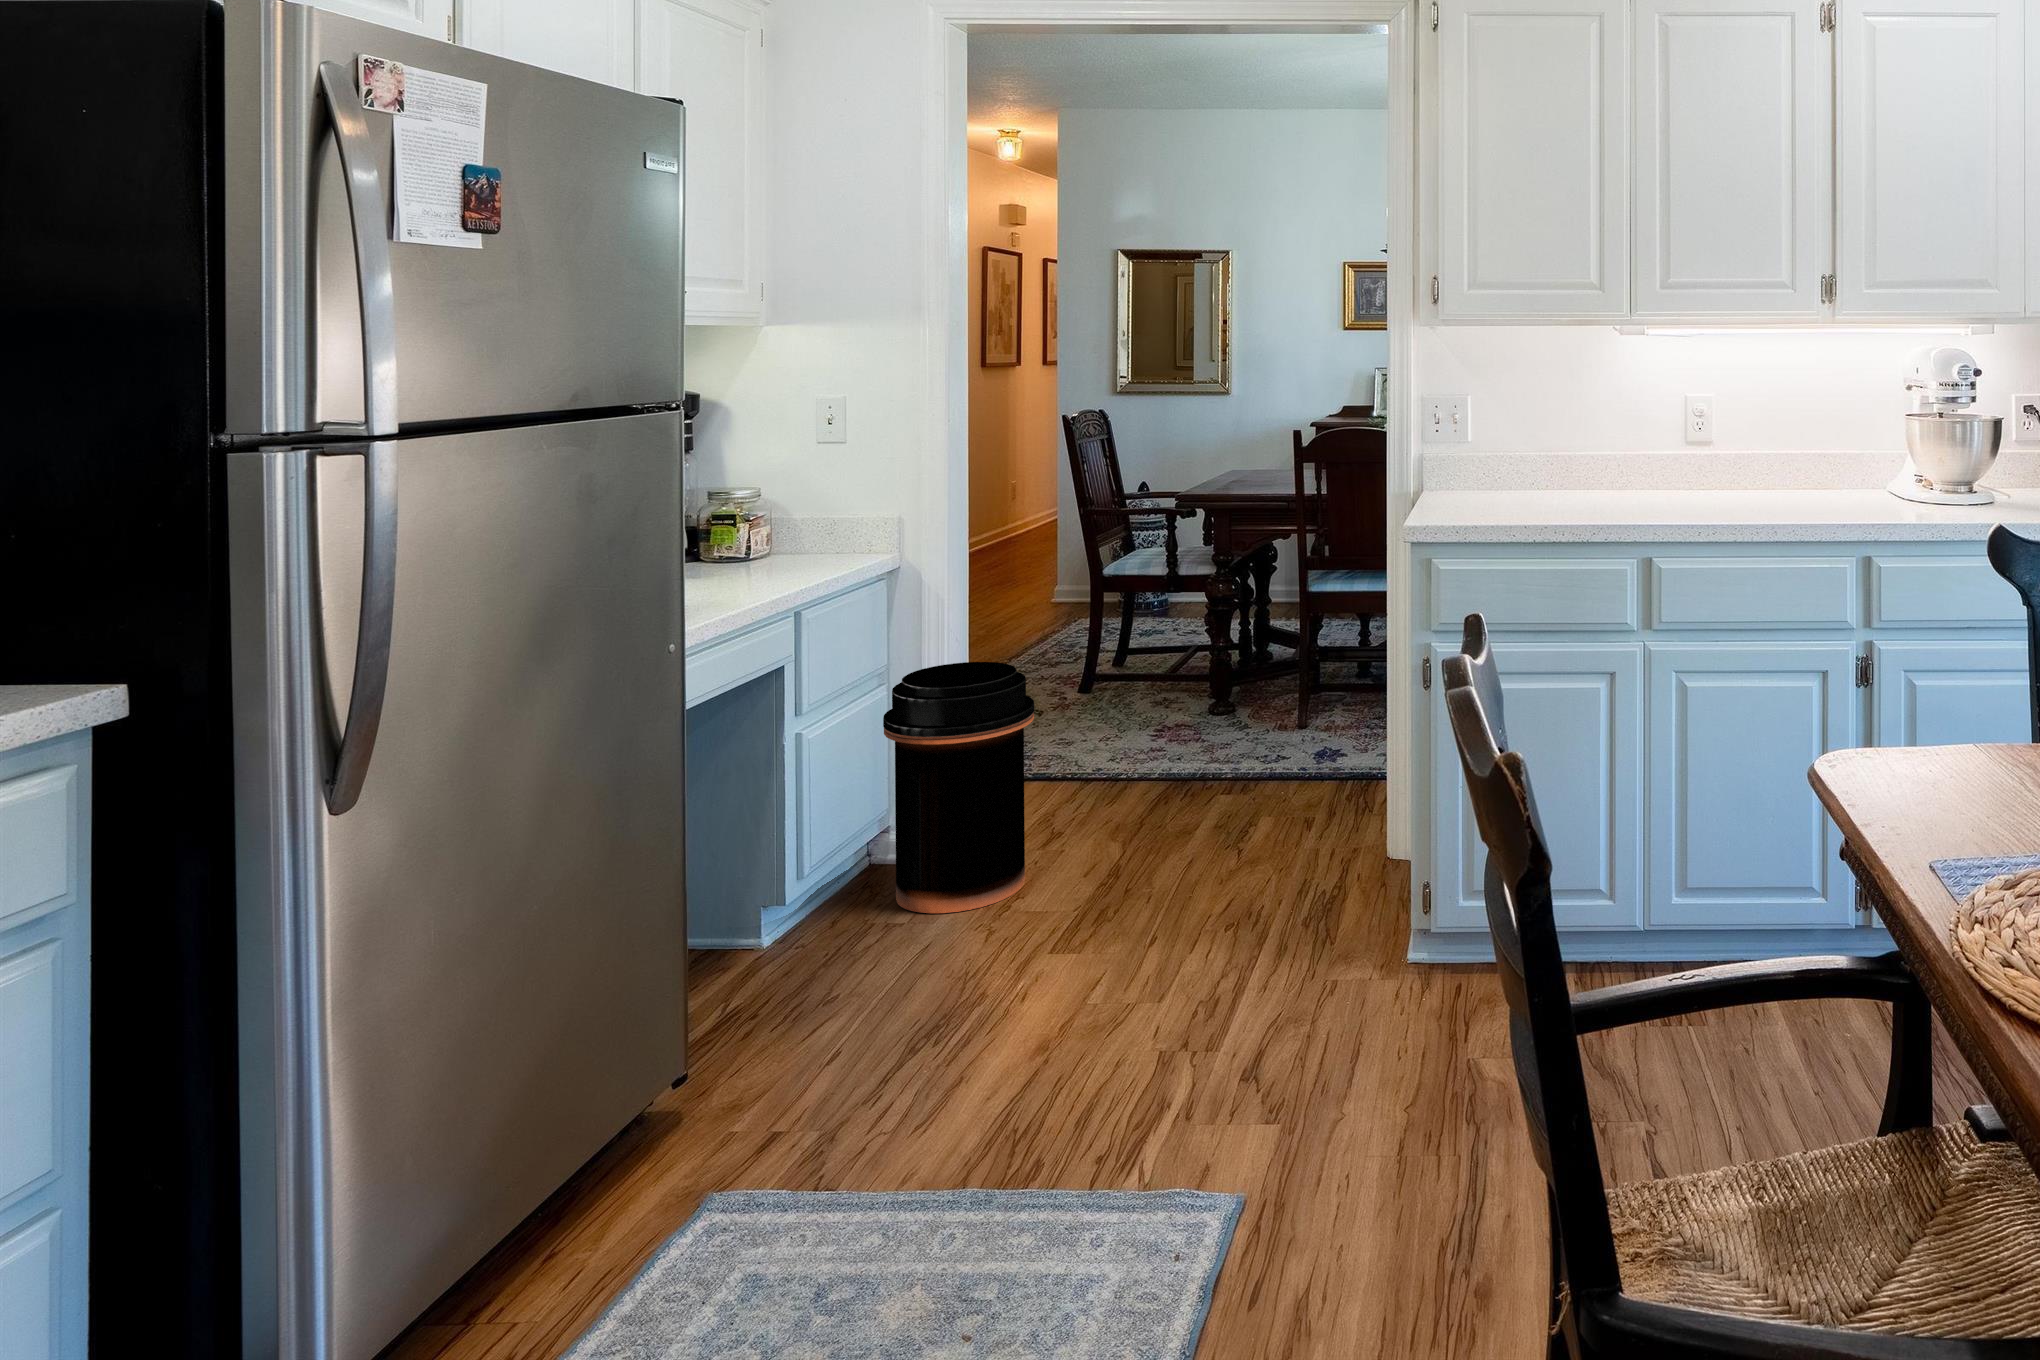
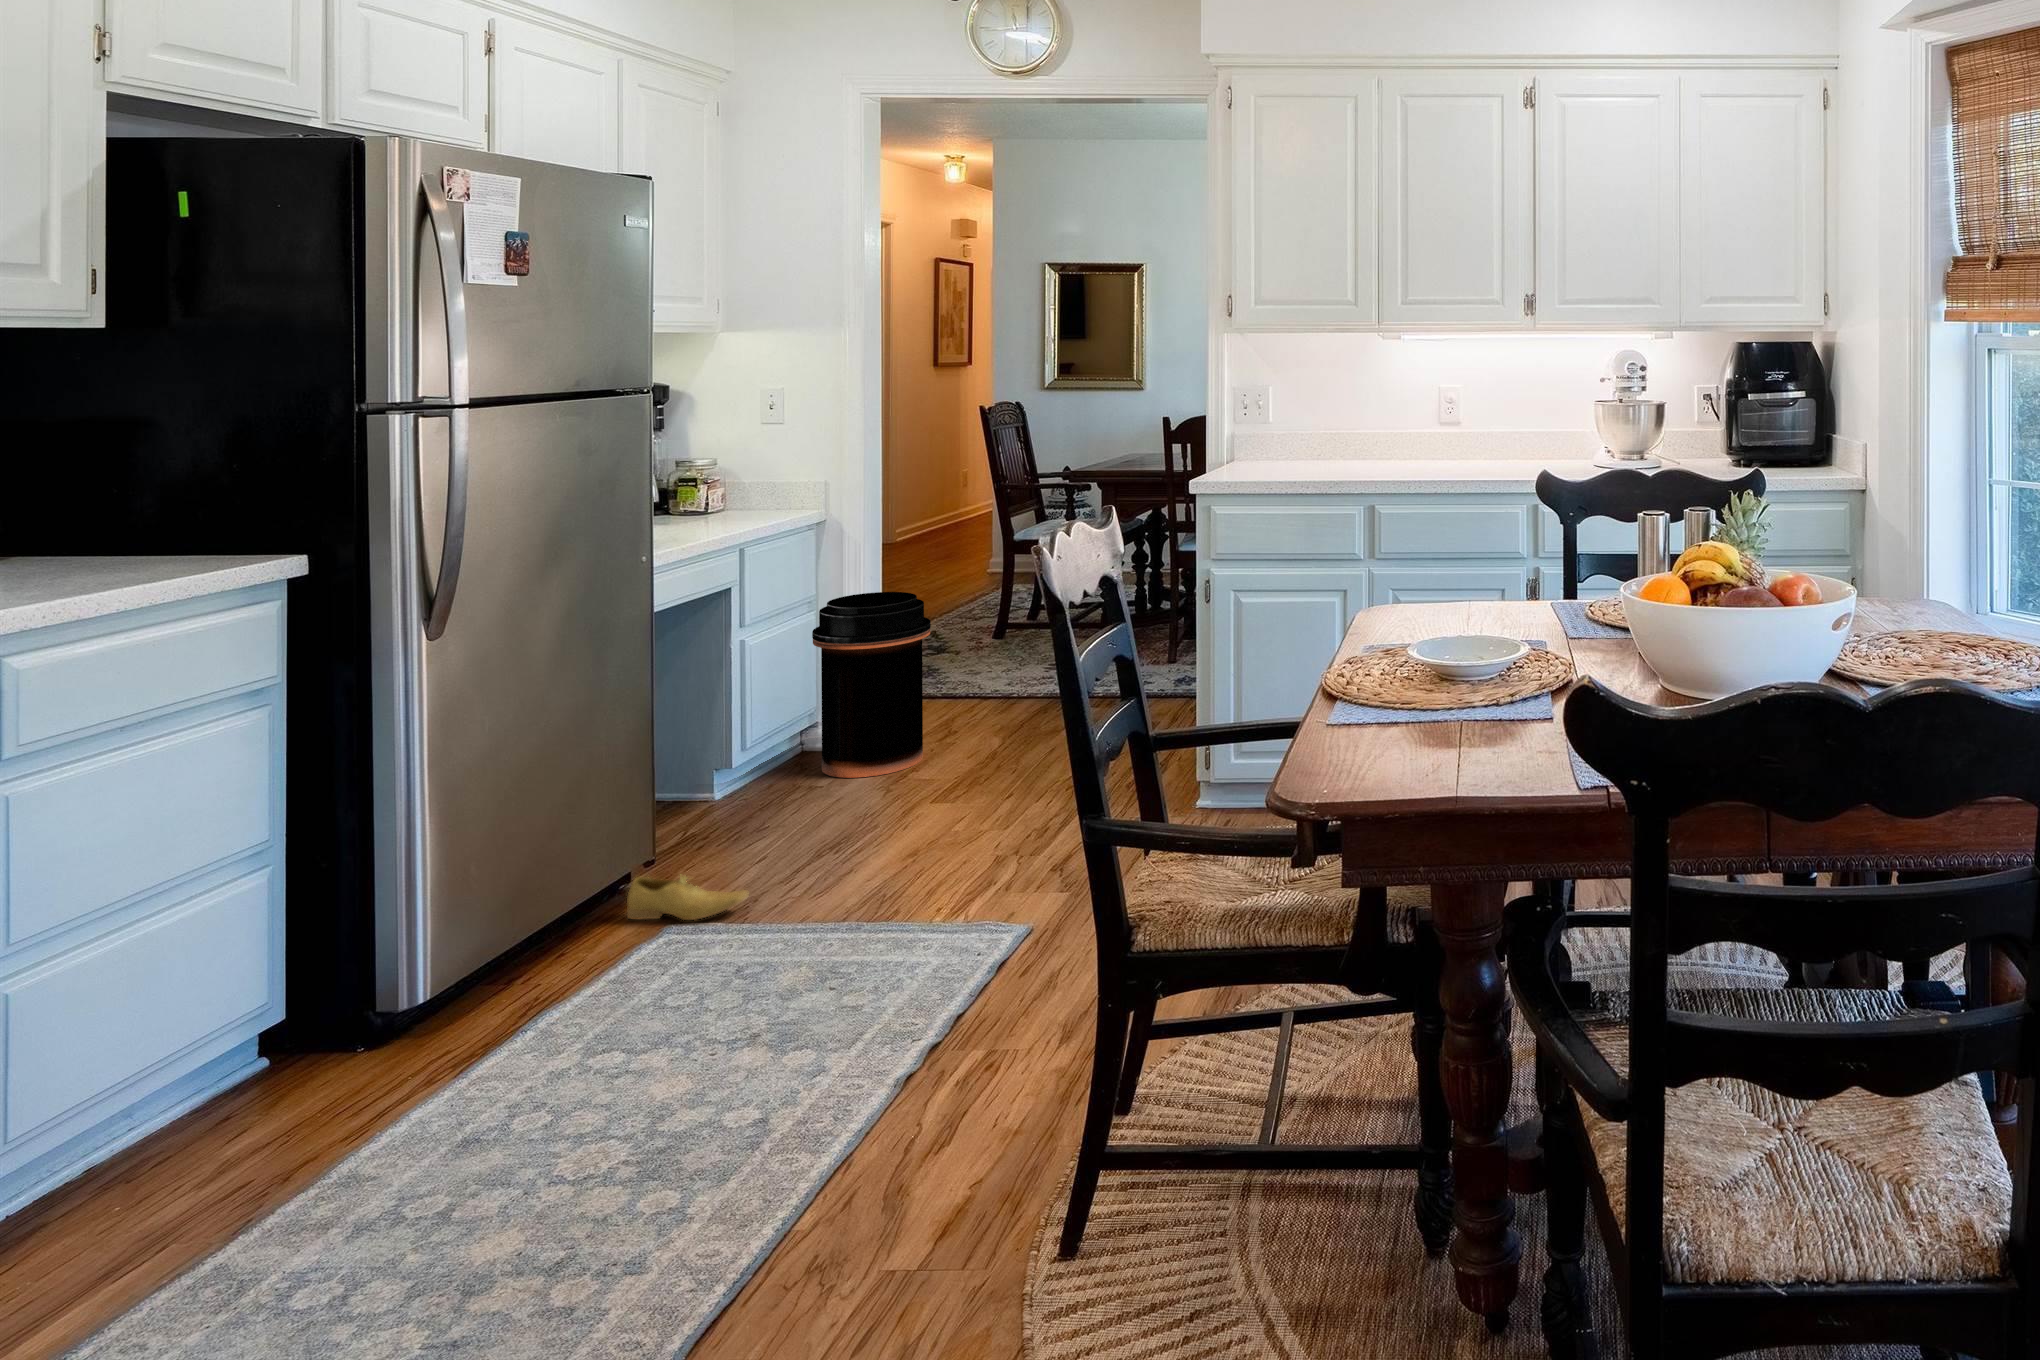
shoe: none [646,1111,822,1182] -> present [627,876,748,920]

